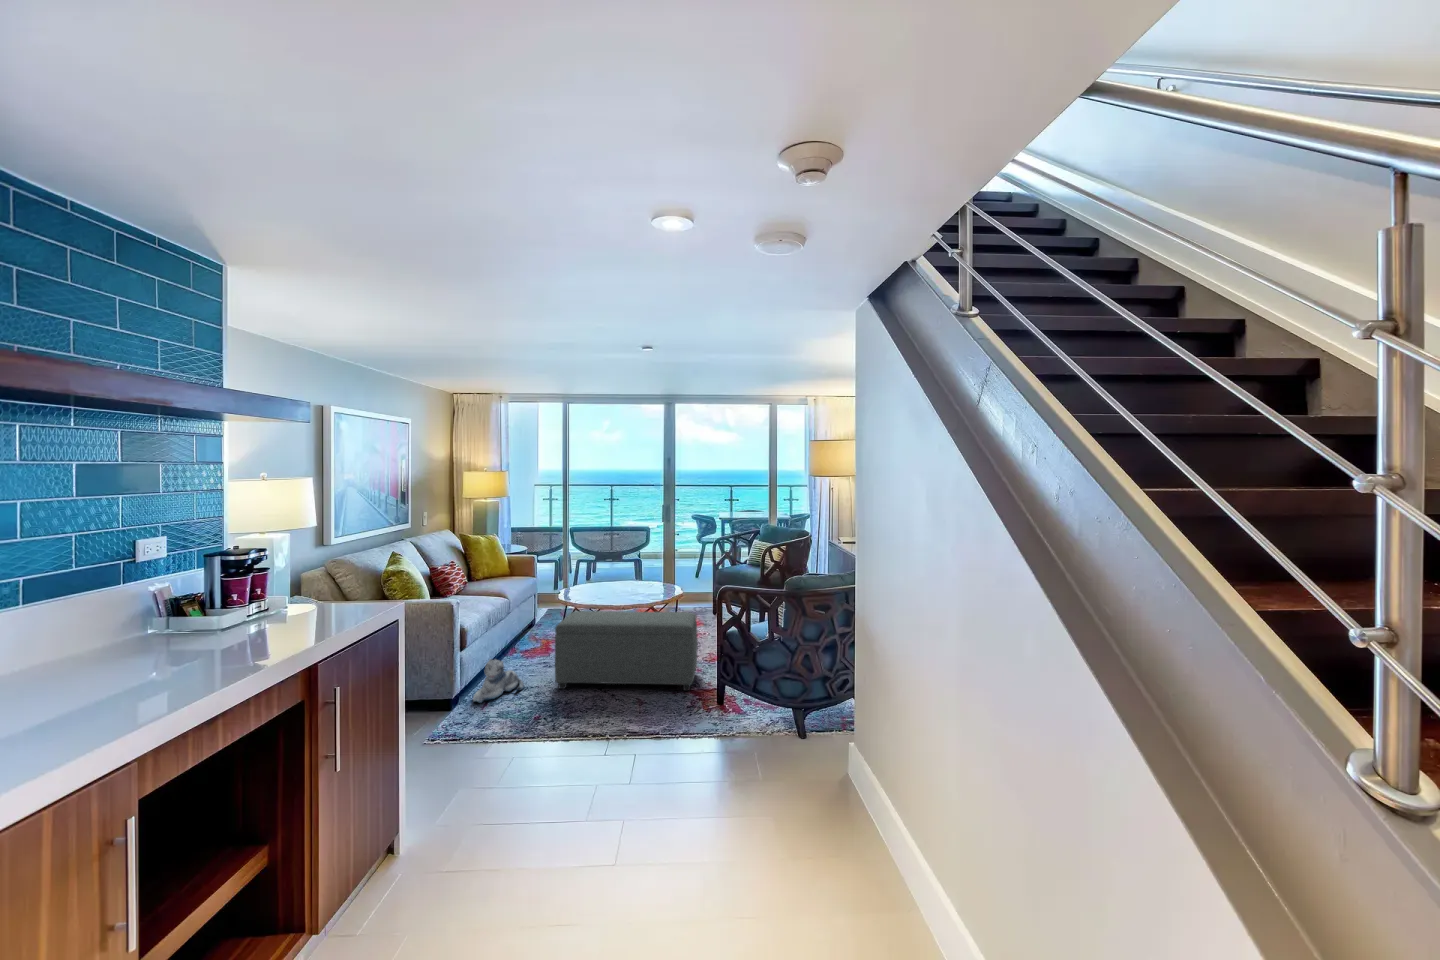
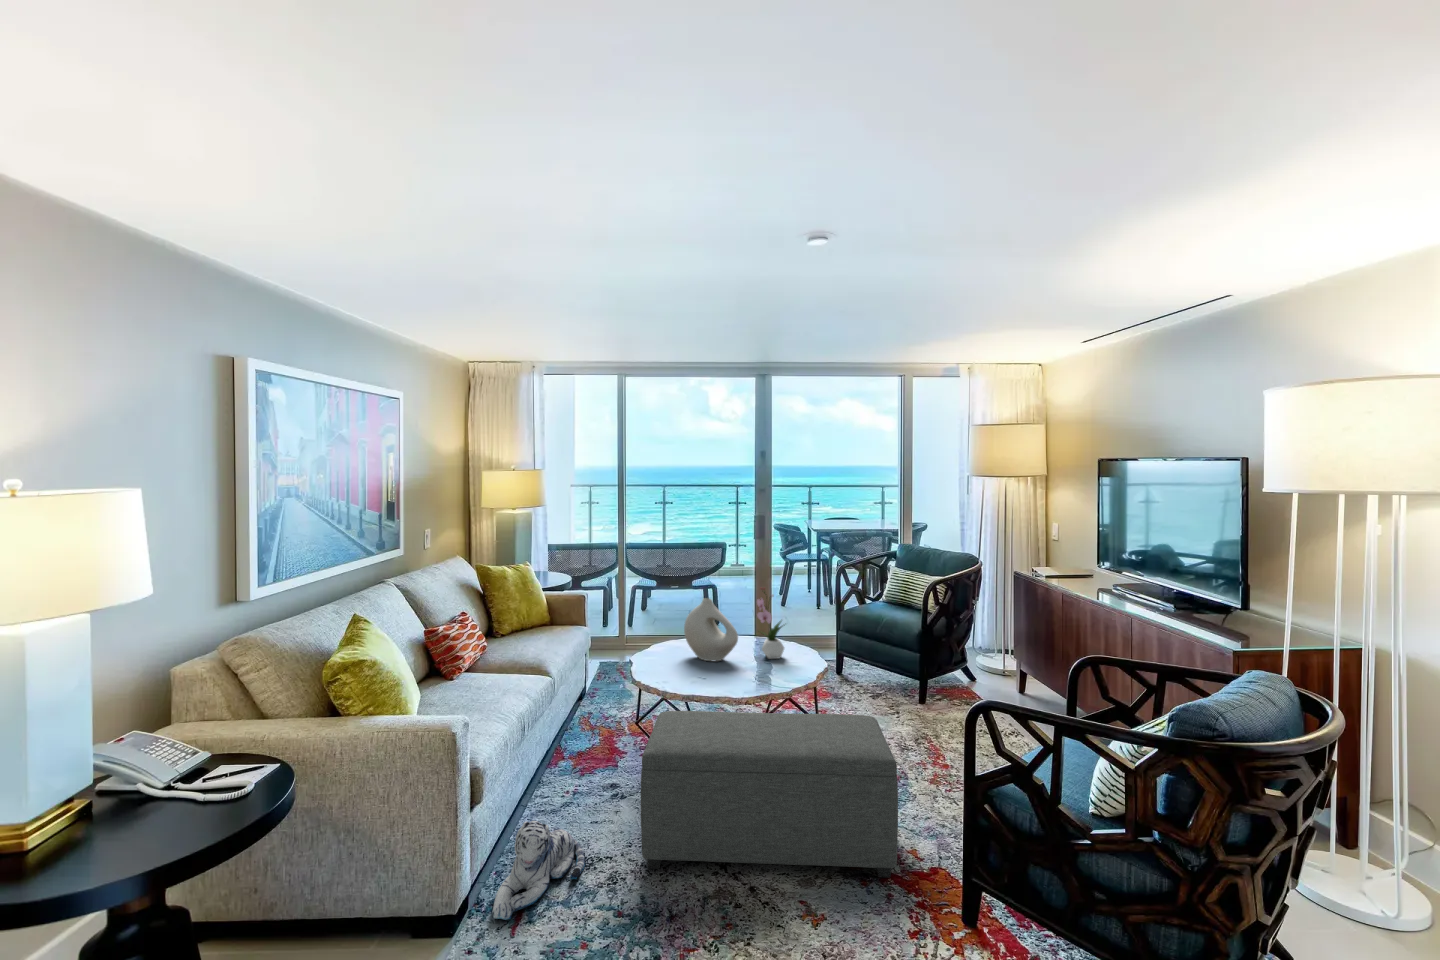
flower arrangement: none [642,546,660,591] -> present [757,588,784,659]
vase: none [596,553,628,592] -> present [684,598,738,661]

